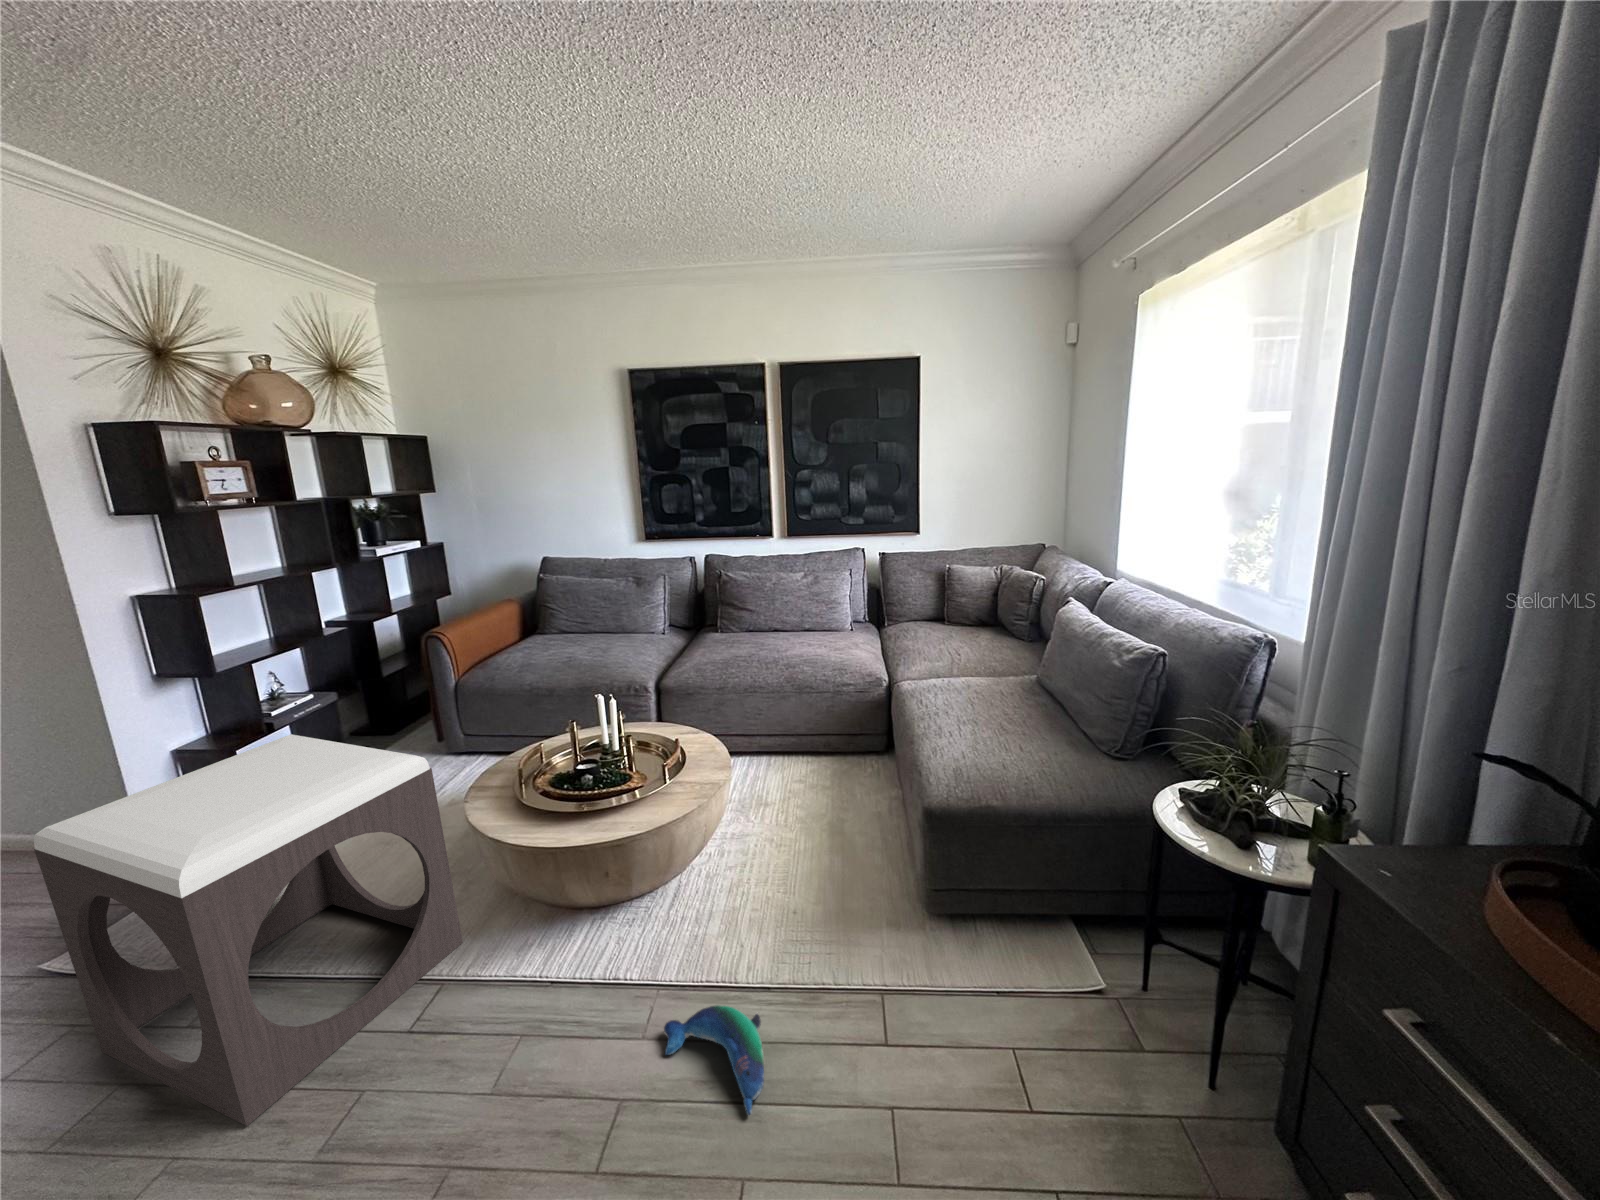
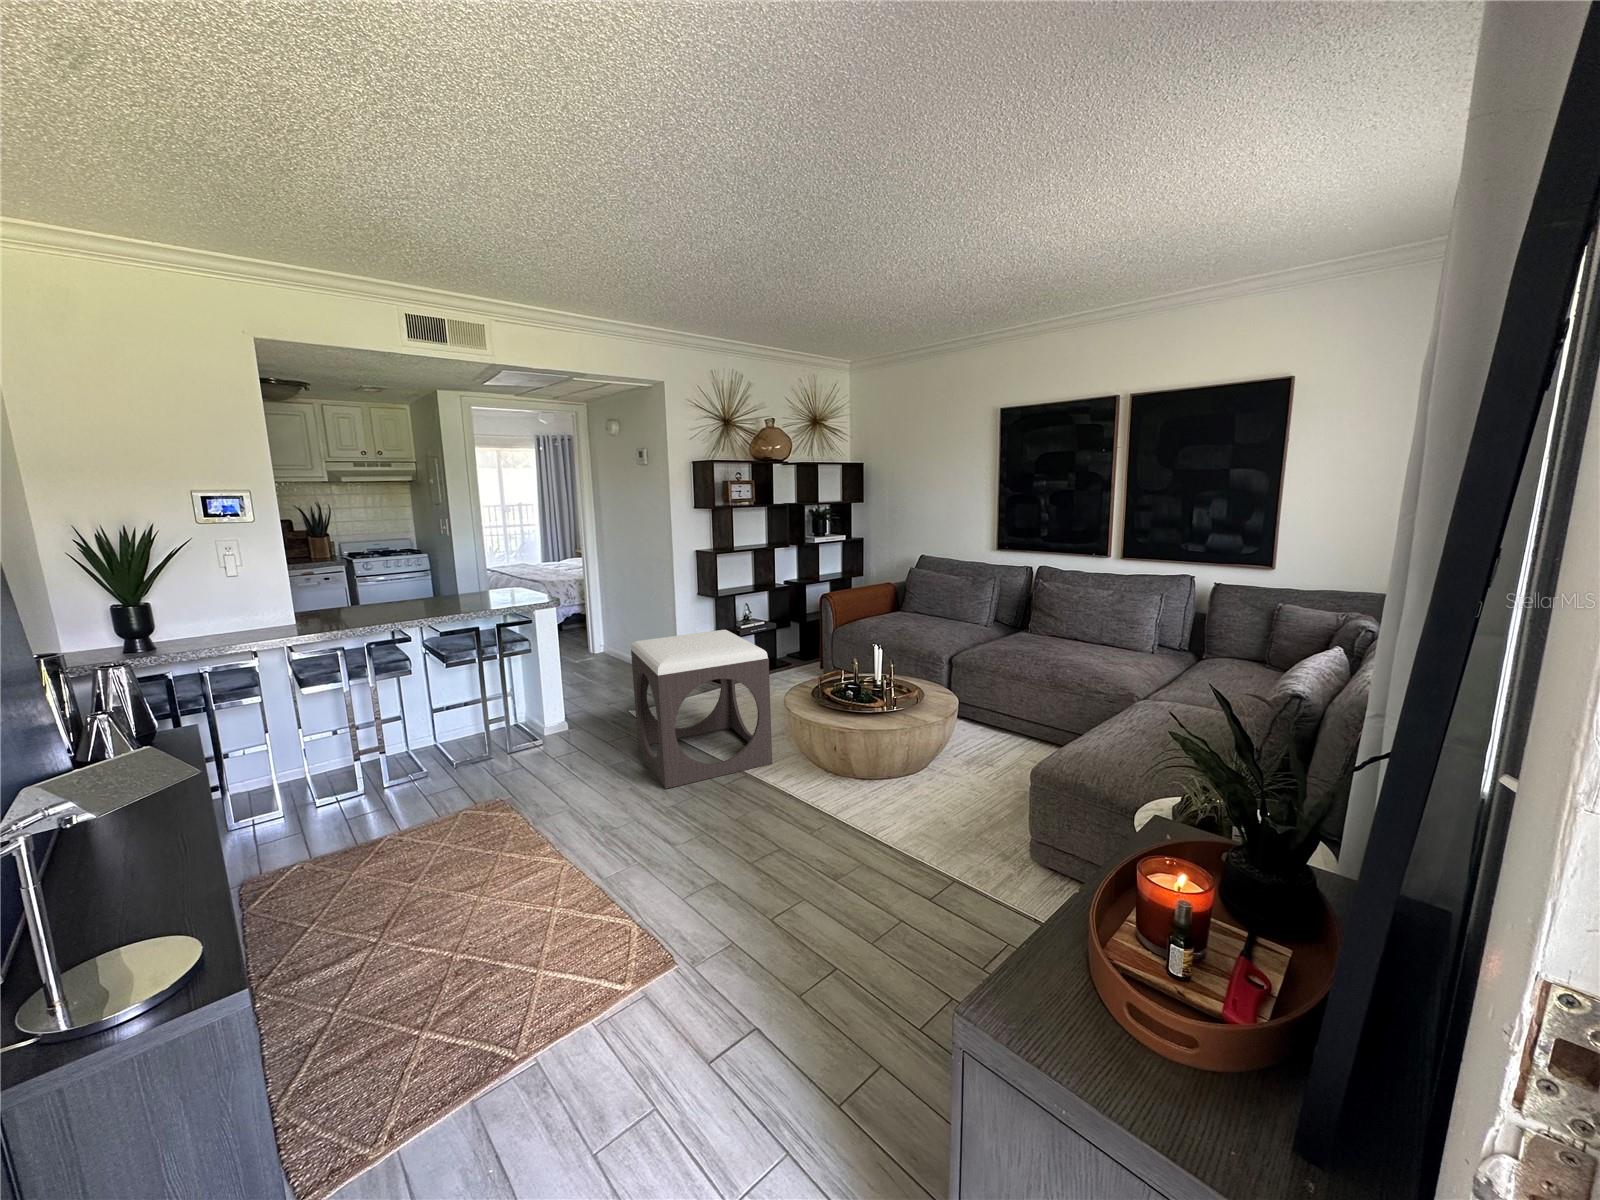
plush toy: present [664,1005,764,1115] -> none [824,828,873,879]

